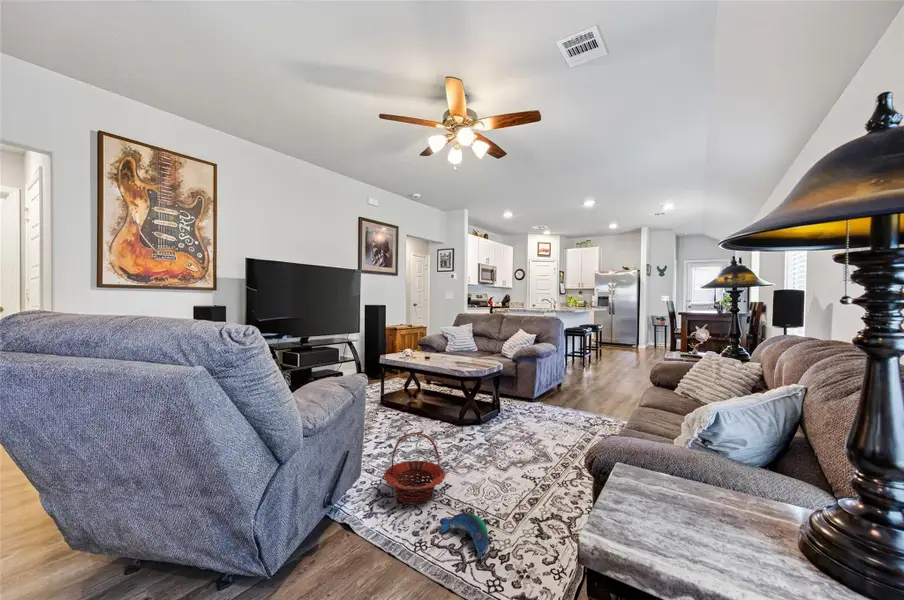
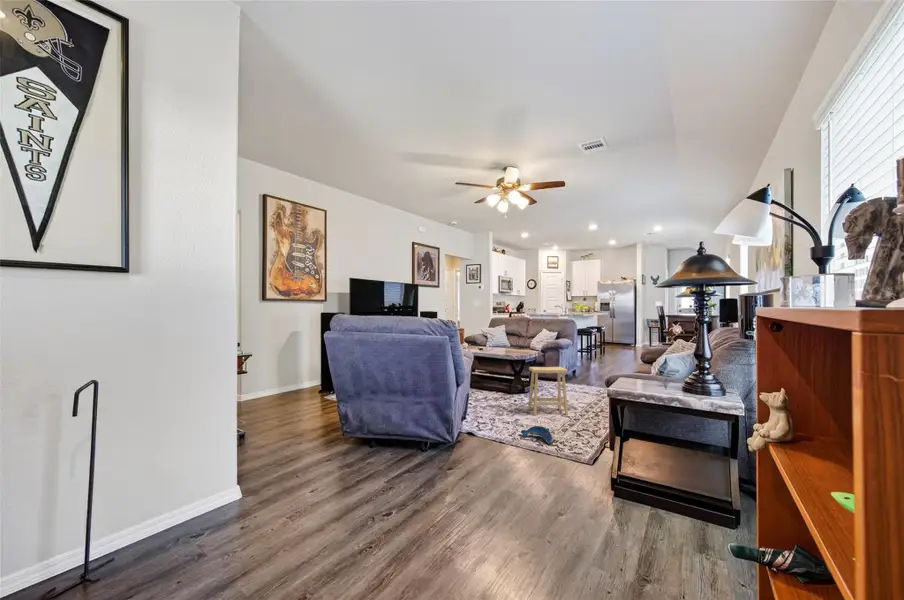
footstool: none [476,393,535,472] -> present [528,367,568,415]
basket: present [384,432,446,504] -> none [480,387,518,428]

